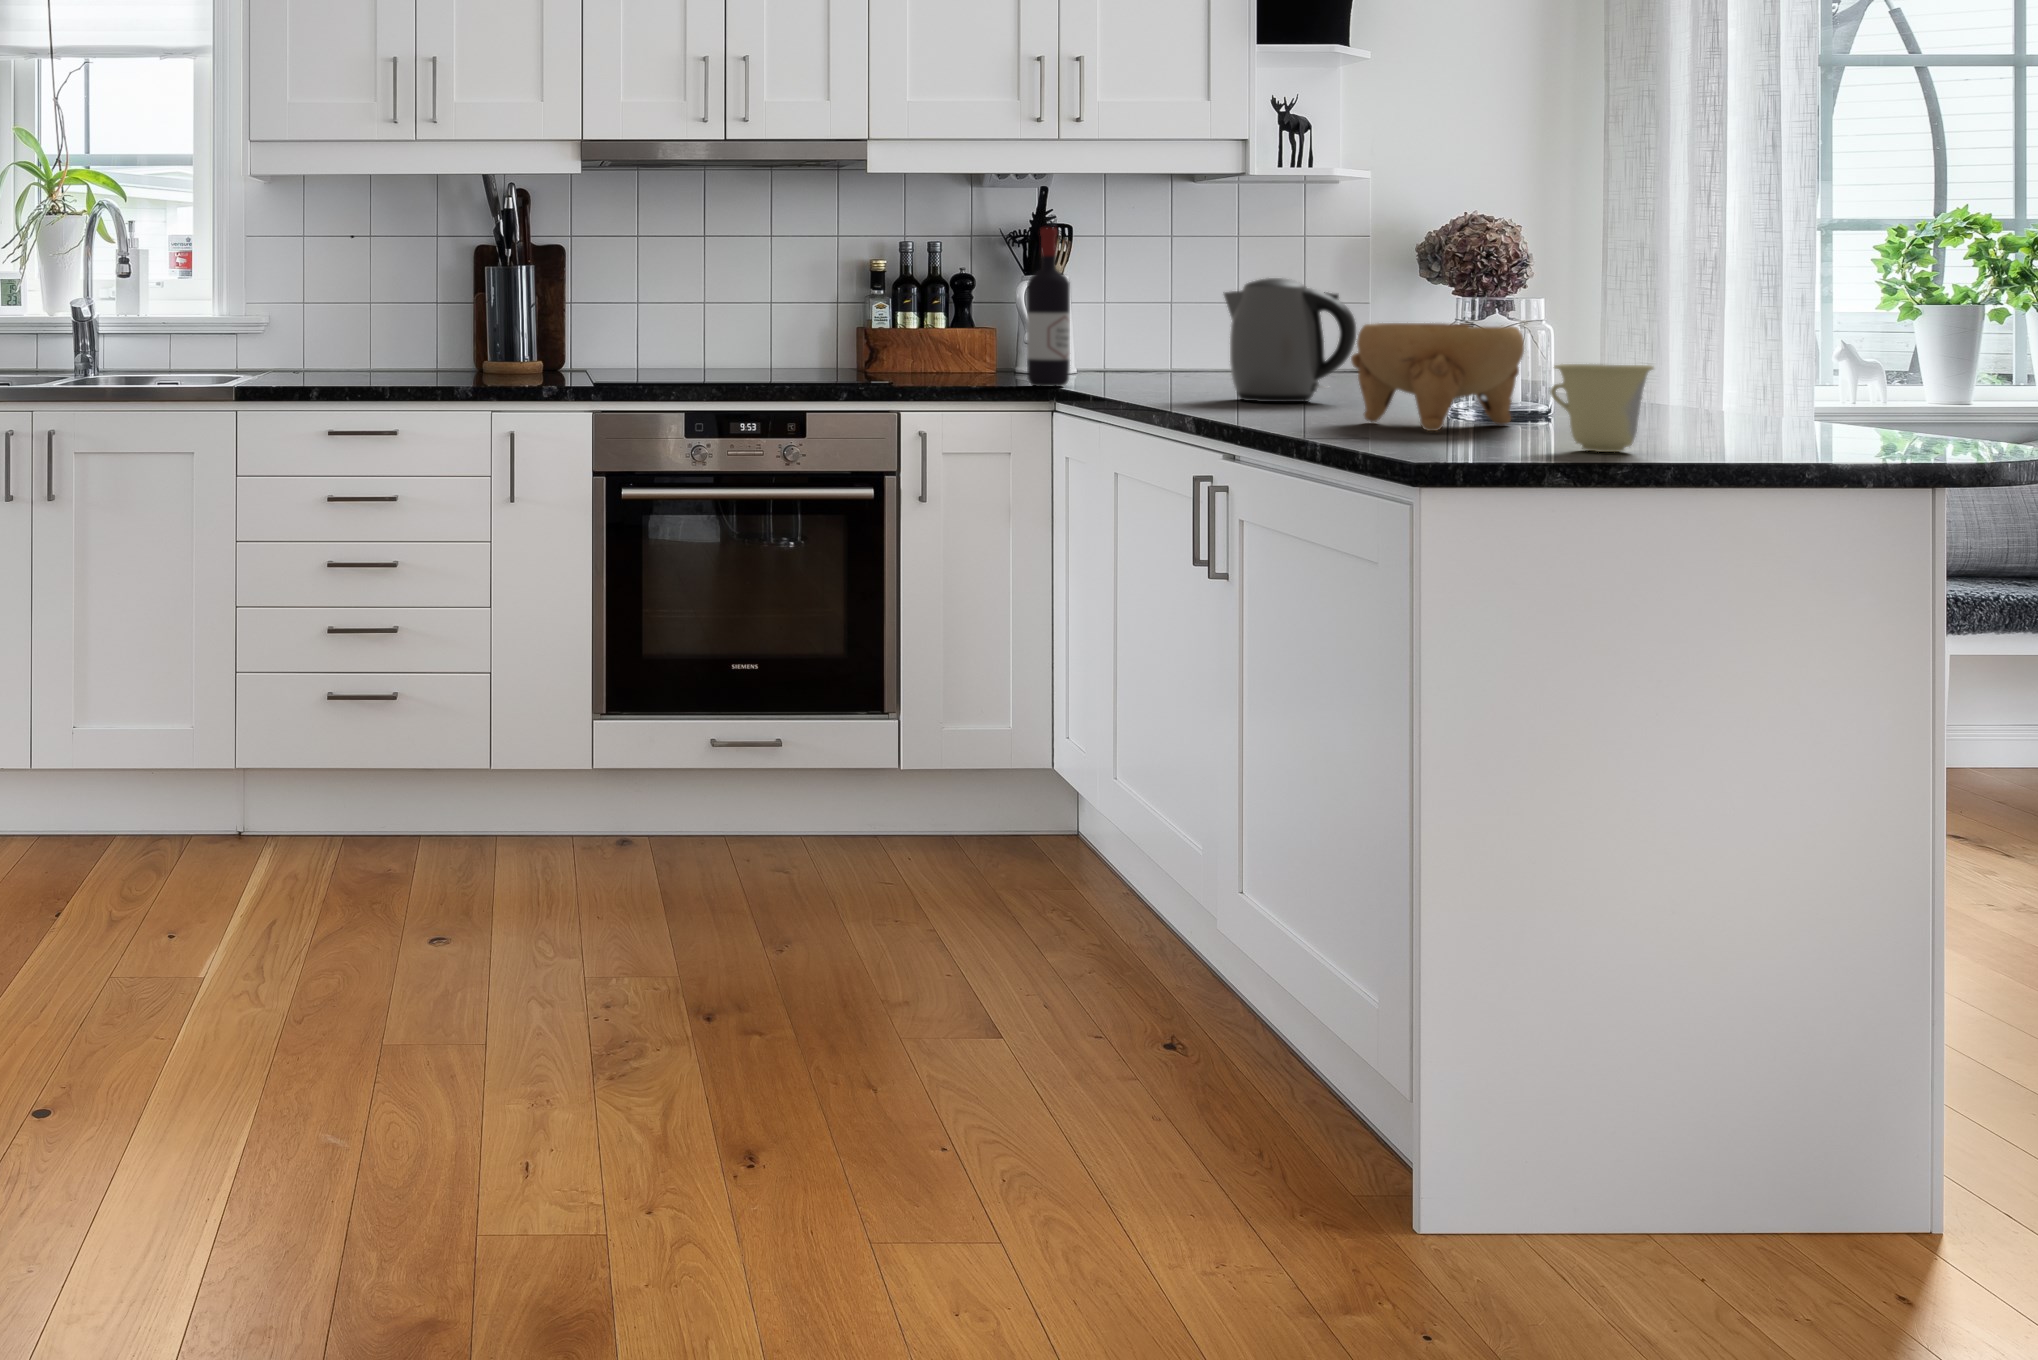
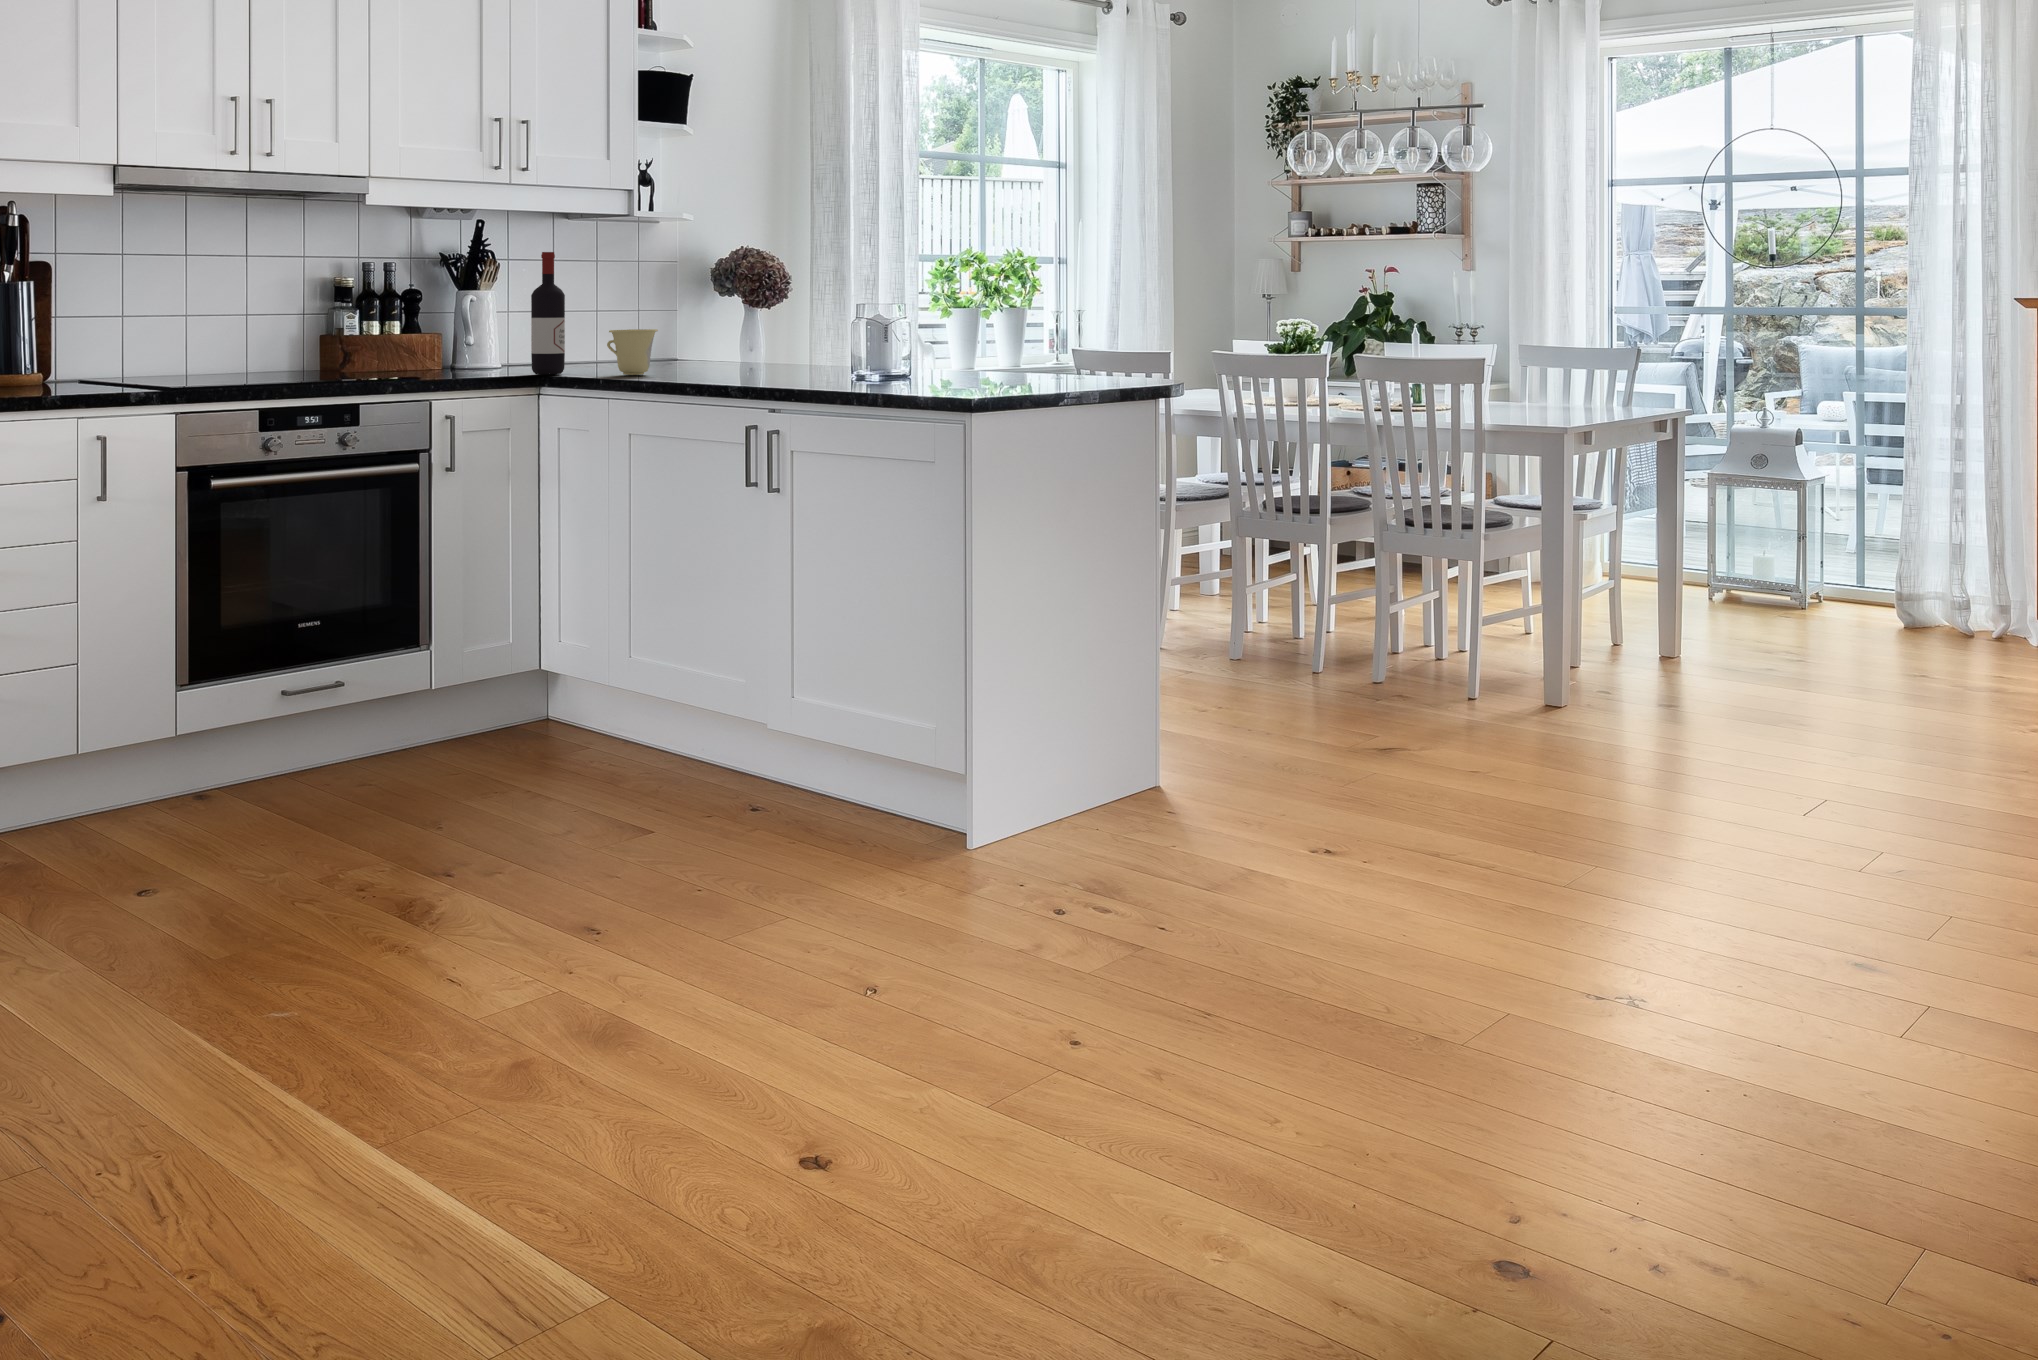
kettle: present [1224,278,1356,402] -> none [706,290,795,376]
bowl: present [1351,323,1524,431] -> none [848,317,955,384]
cup: present [1550,364,1654,452] -> present [607,329,658,375]

